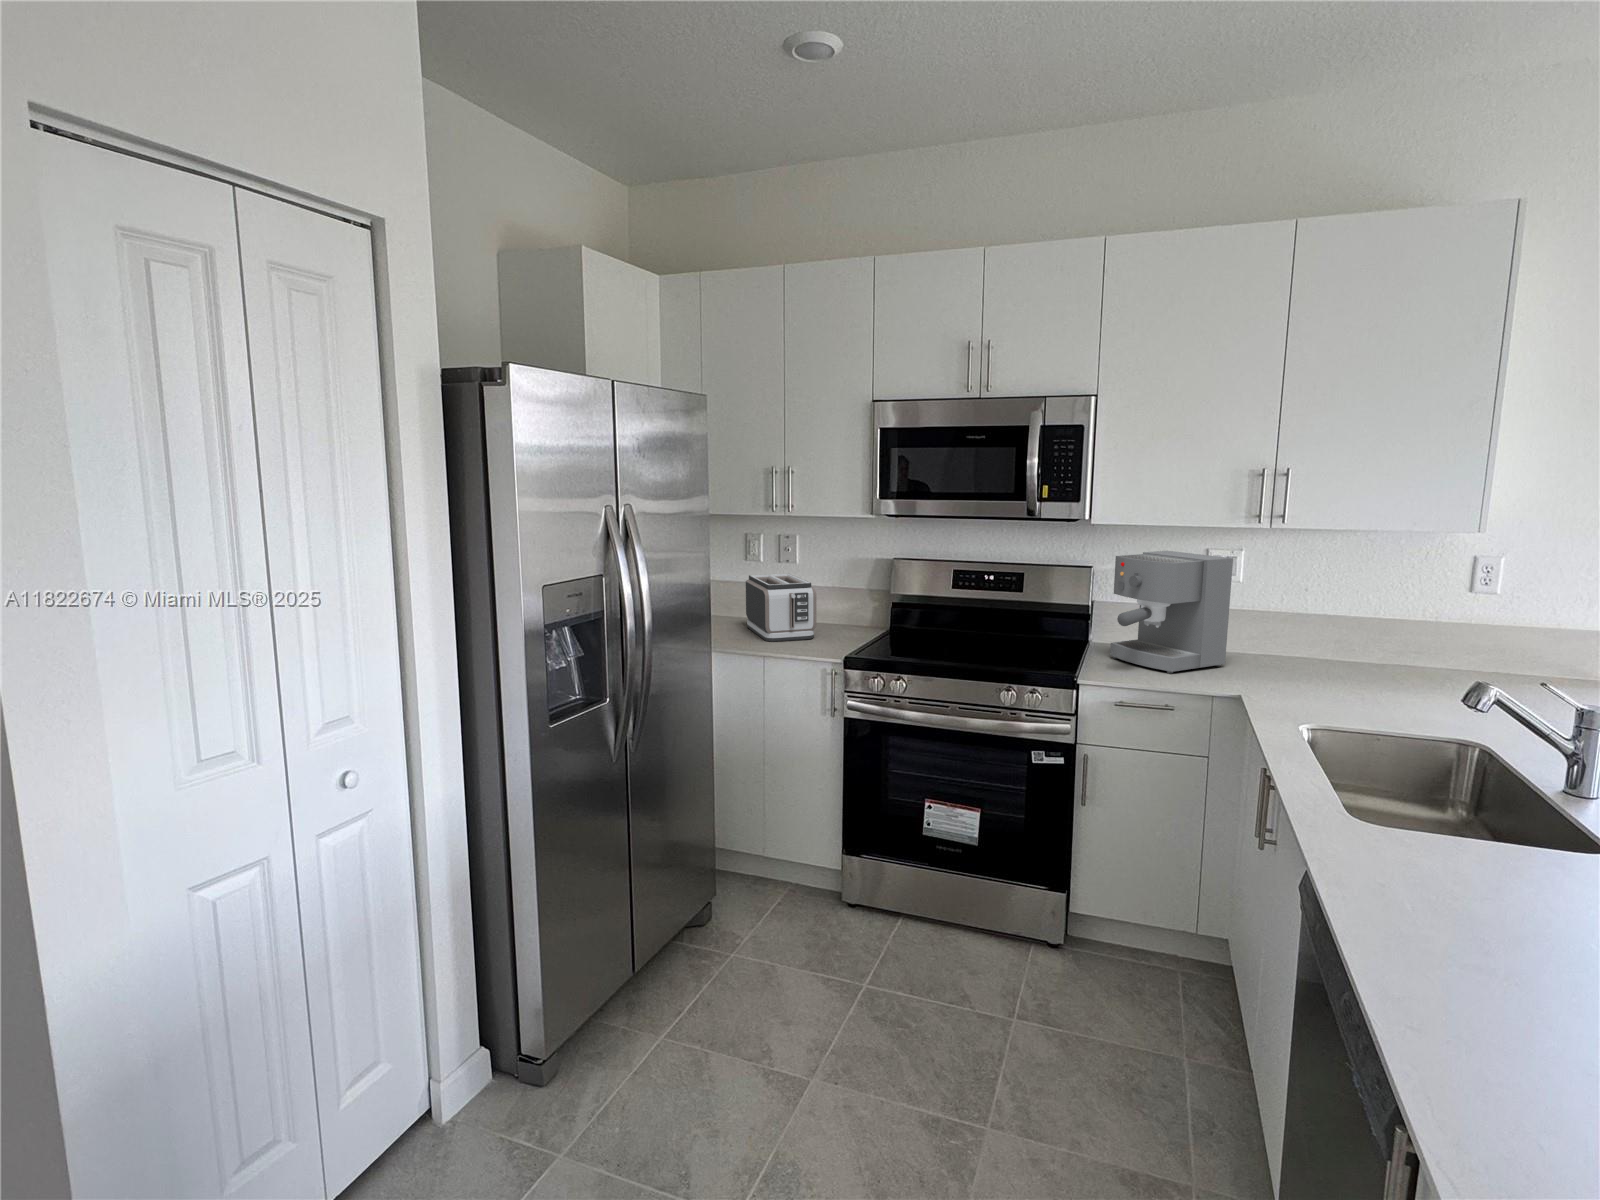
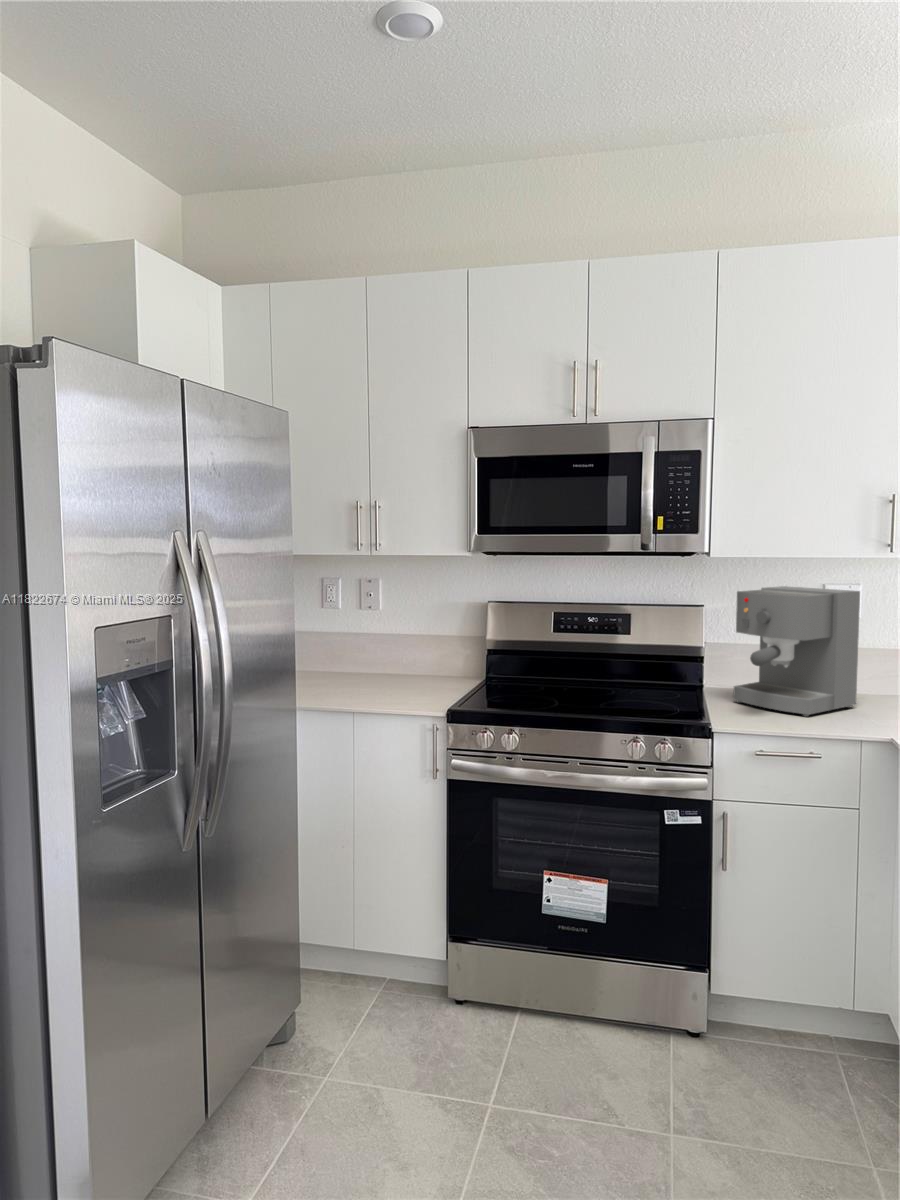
toaster: present [746,574,816,642] -> none [324,621,409,697]

